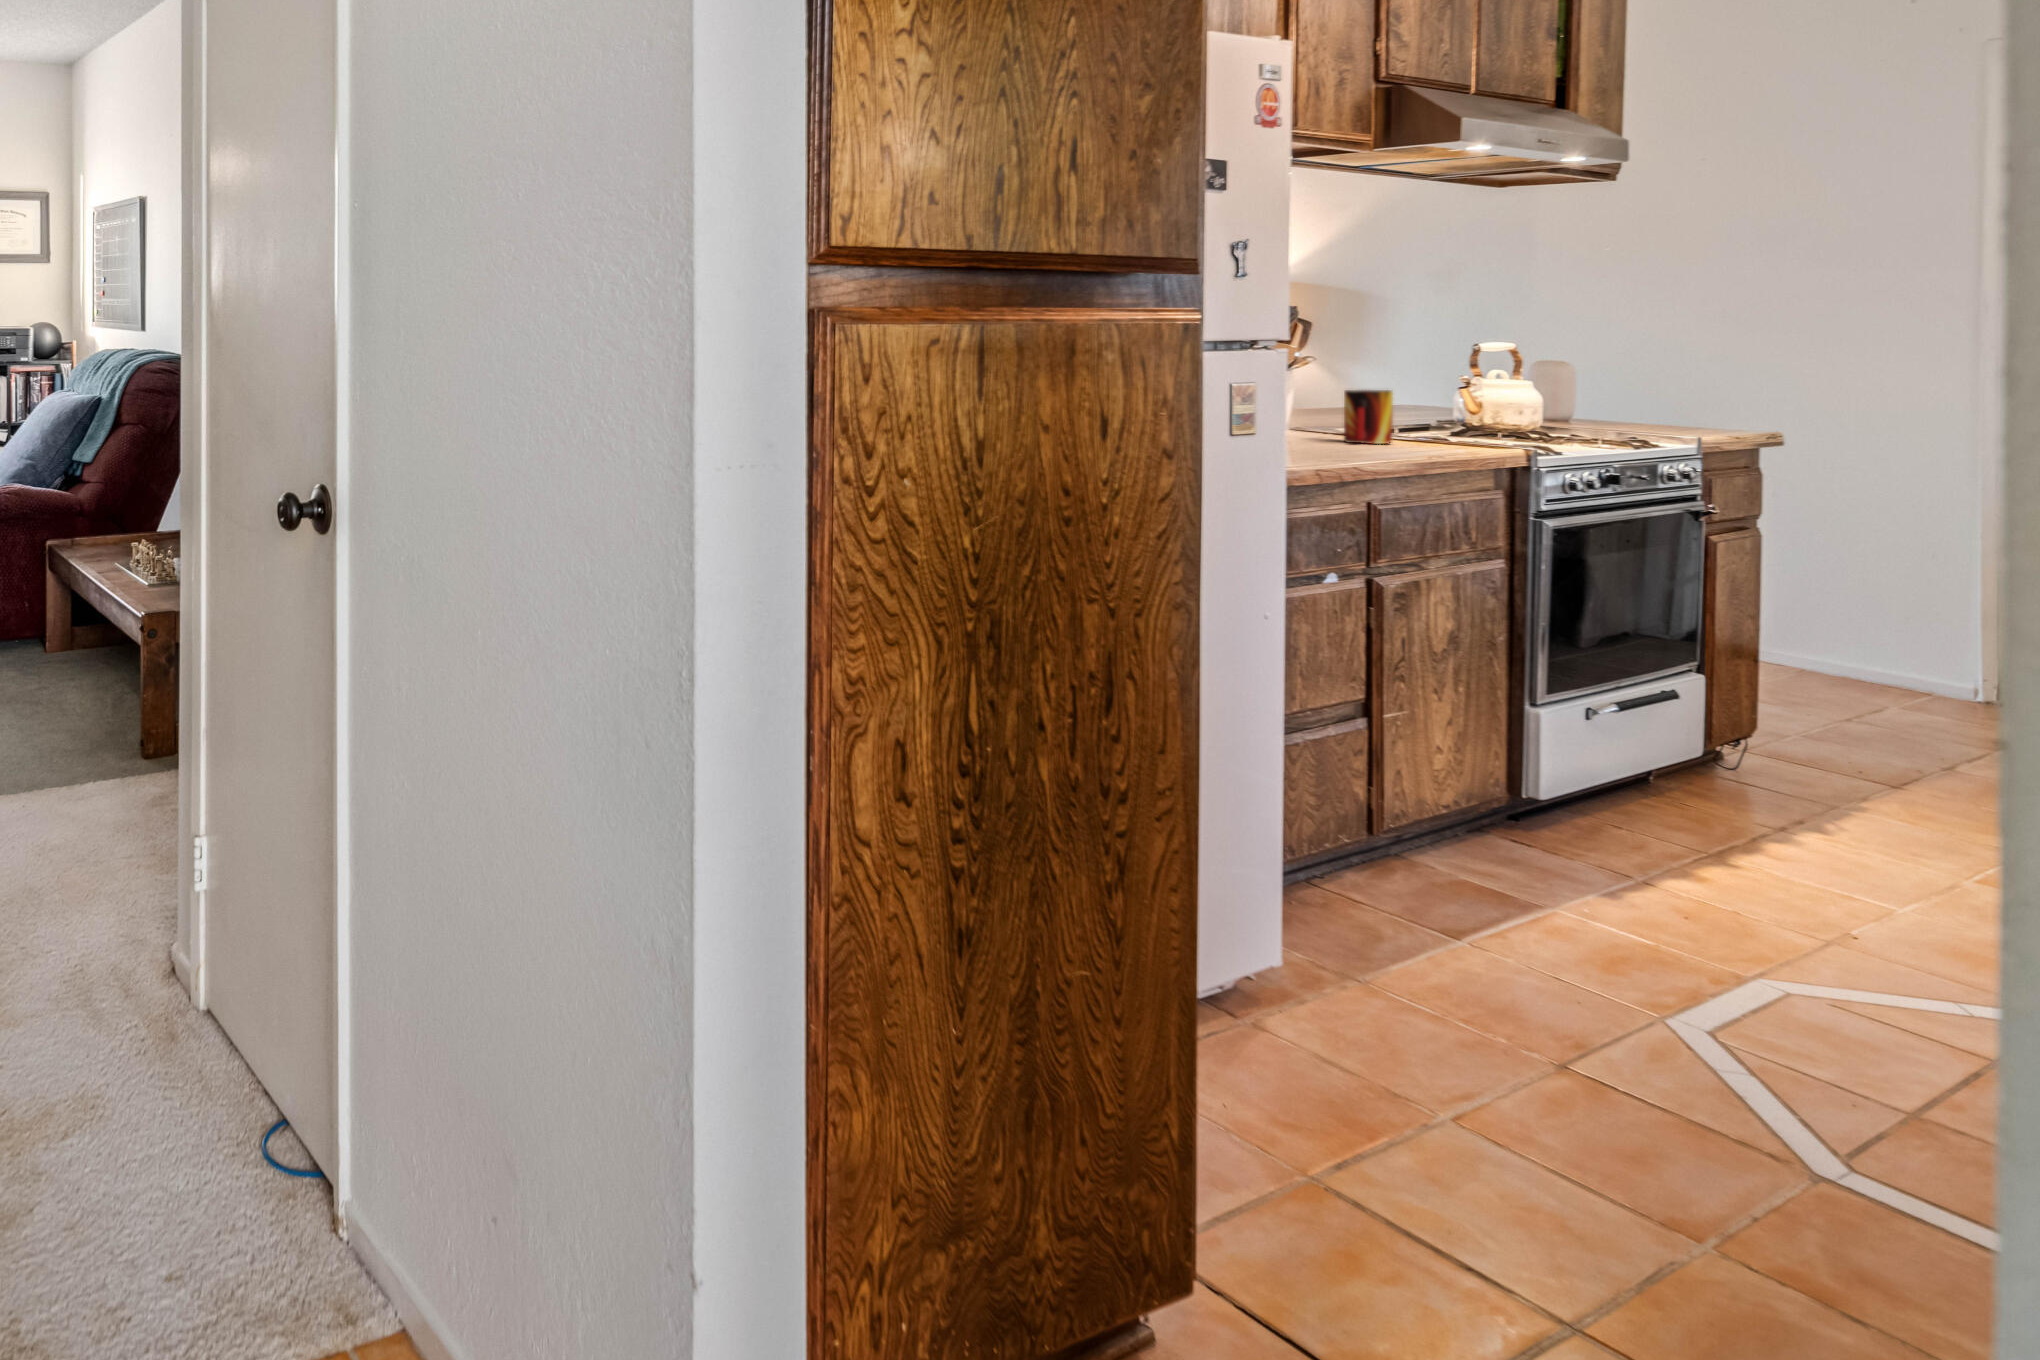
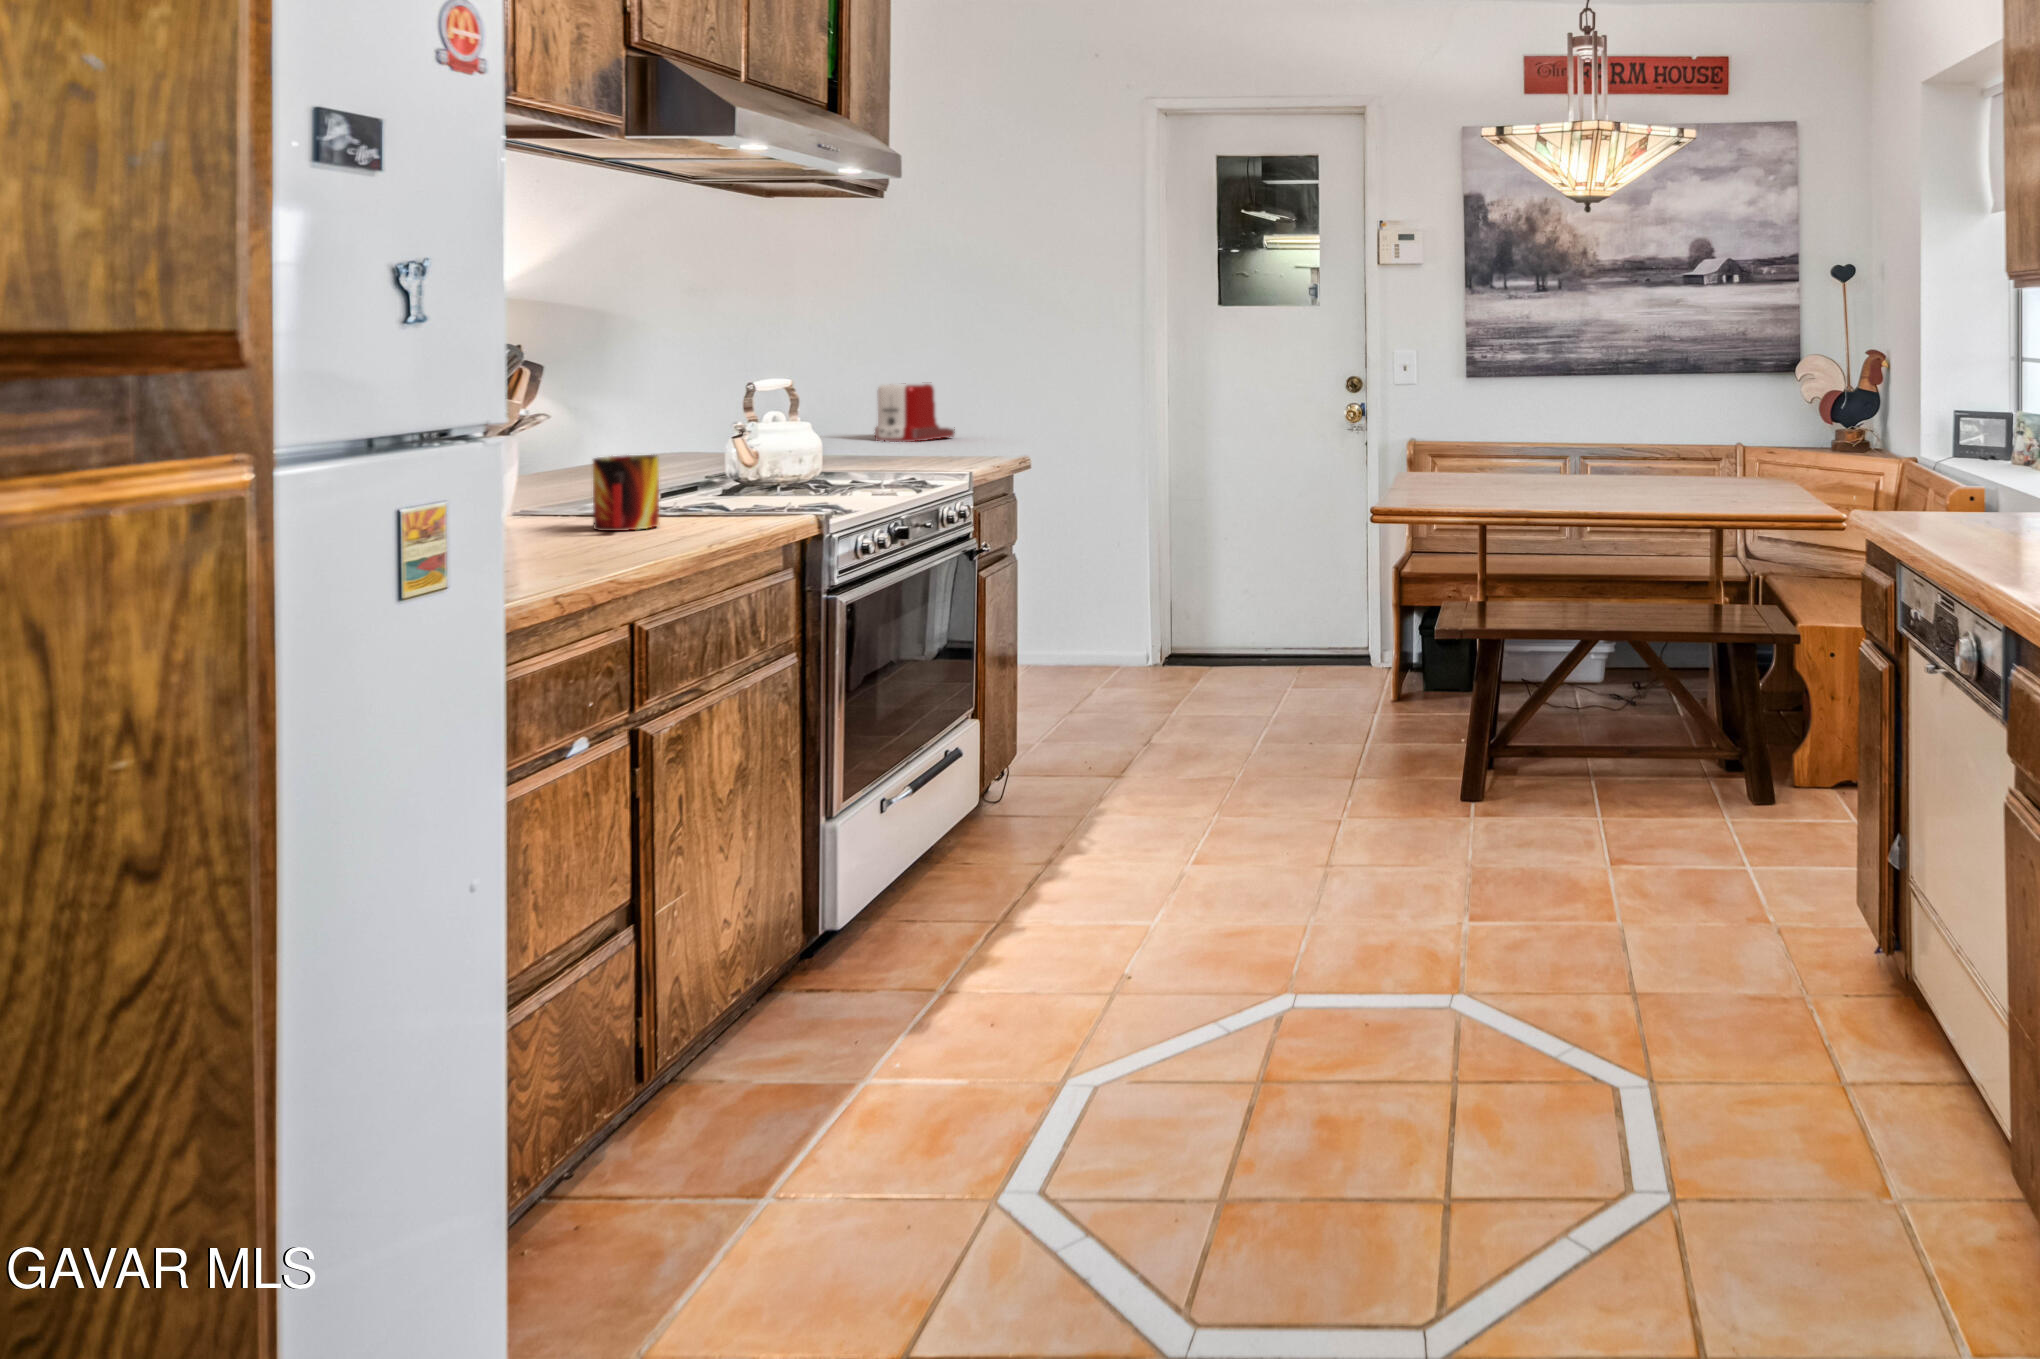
toaster: none [1614,360,1713,417] -> present [874,384,955,442]

